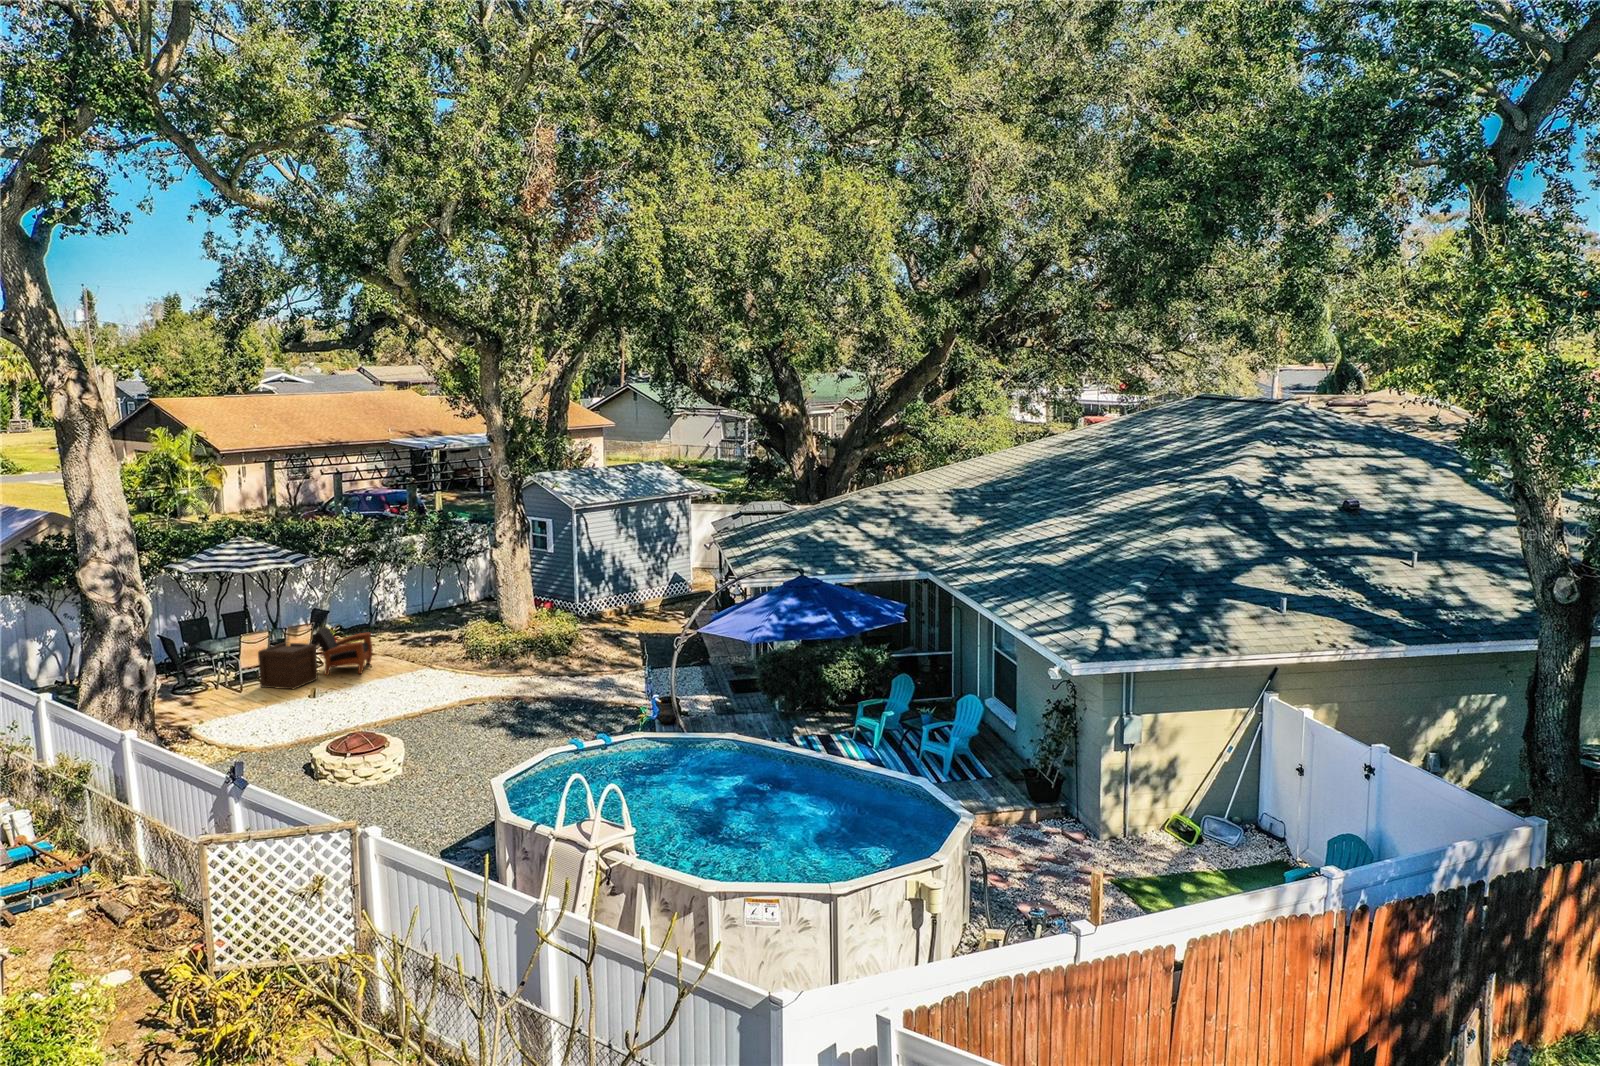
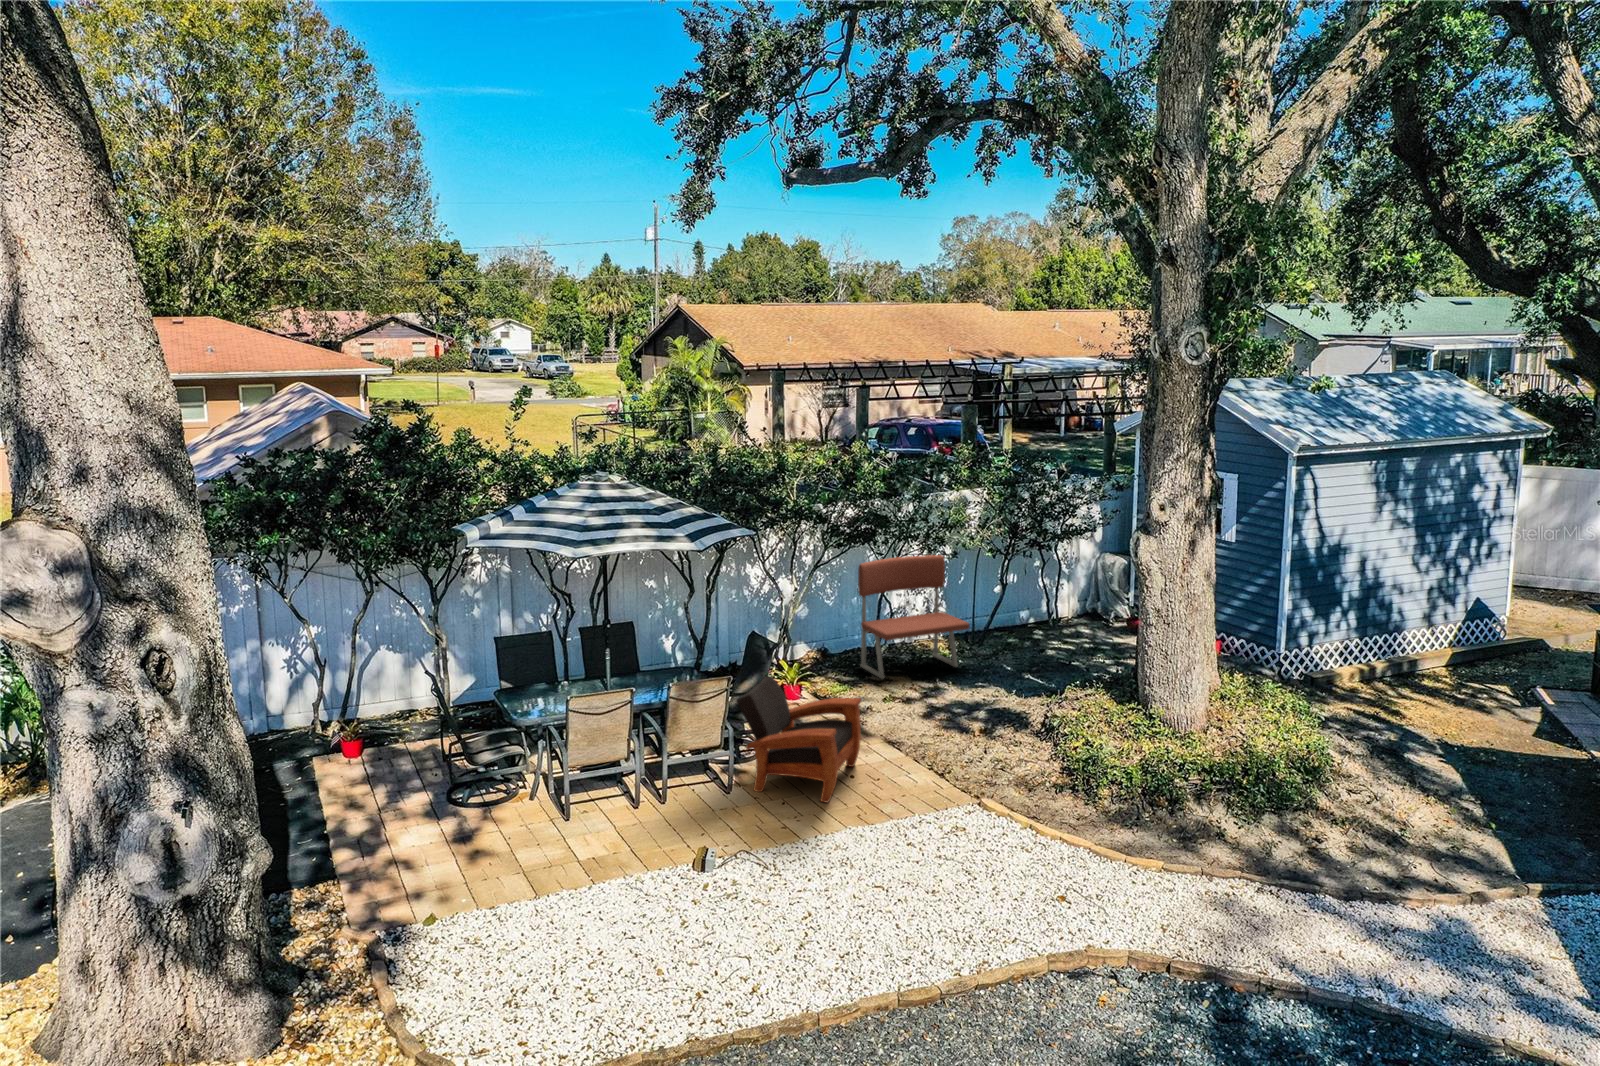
bench: none [358,571,421,636] -> present [858,555,970,679]
wooden crate: present [258,642,318,689] -> none [611,710,734,835]

